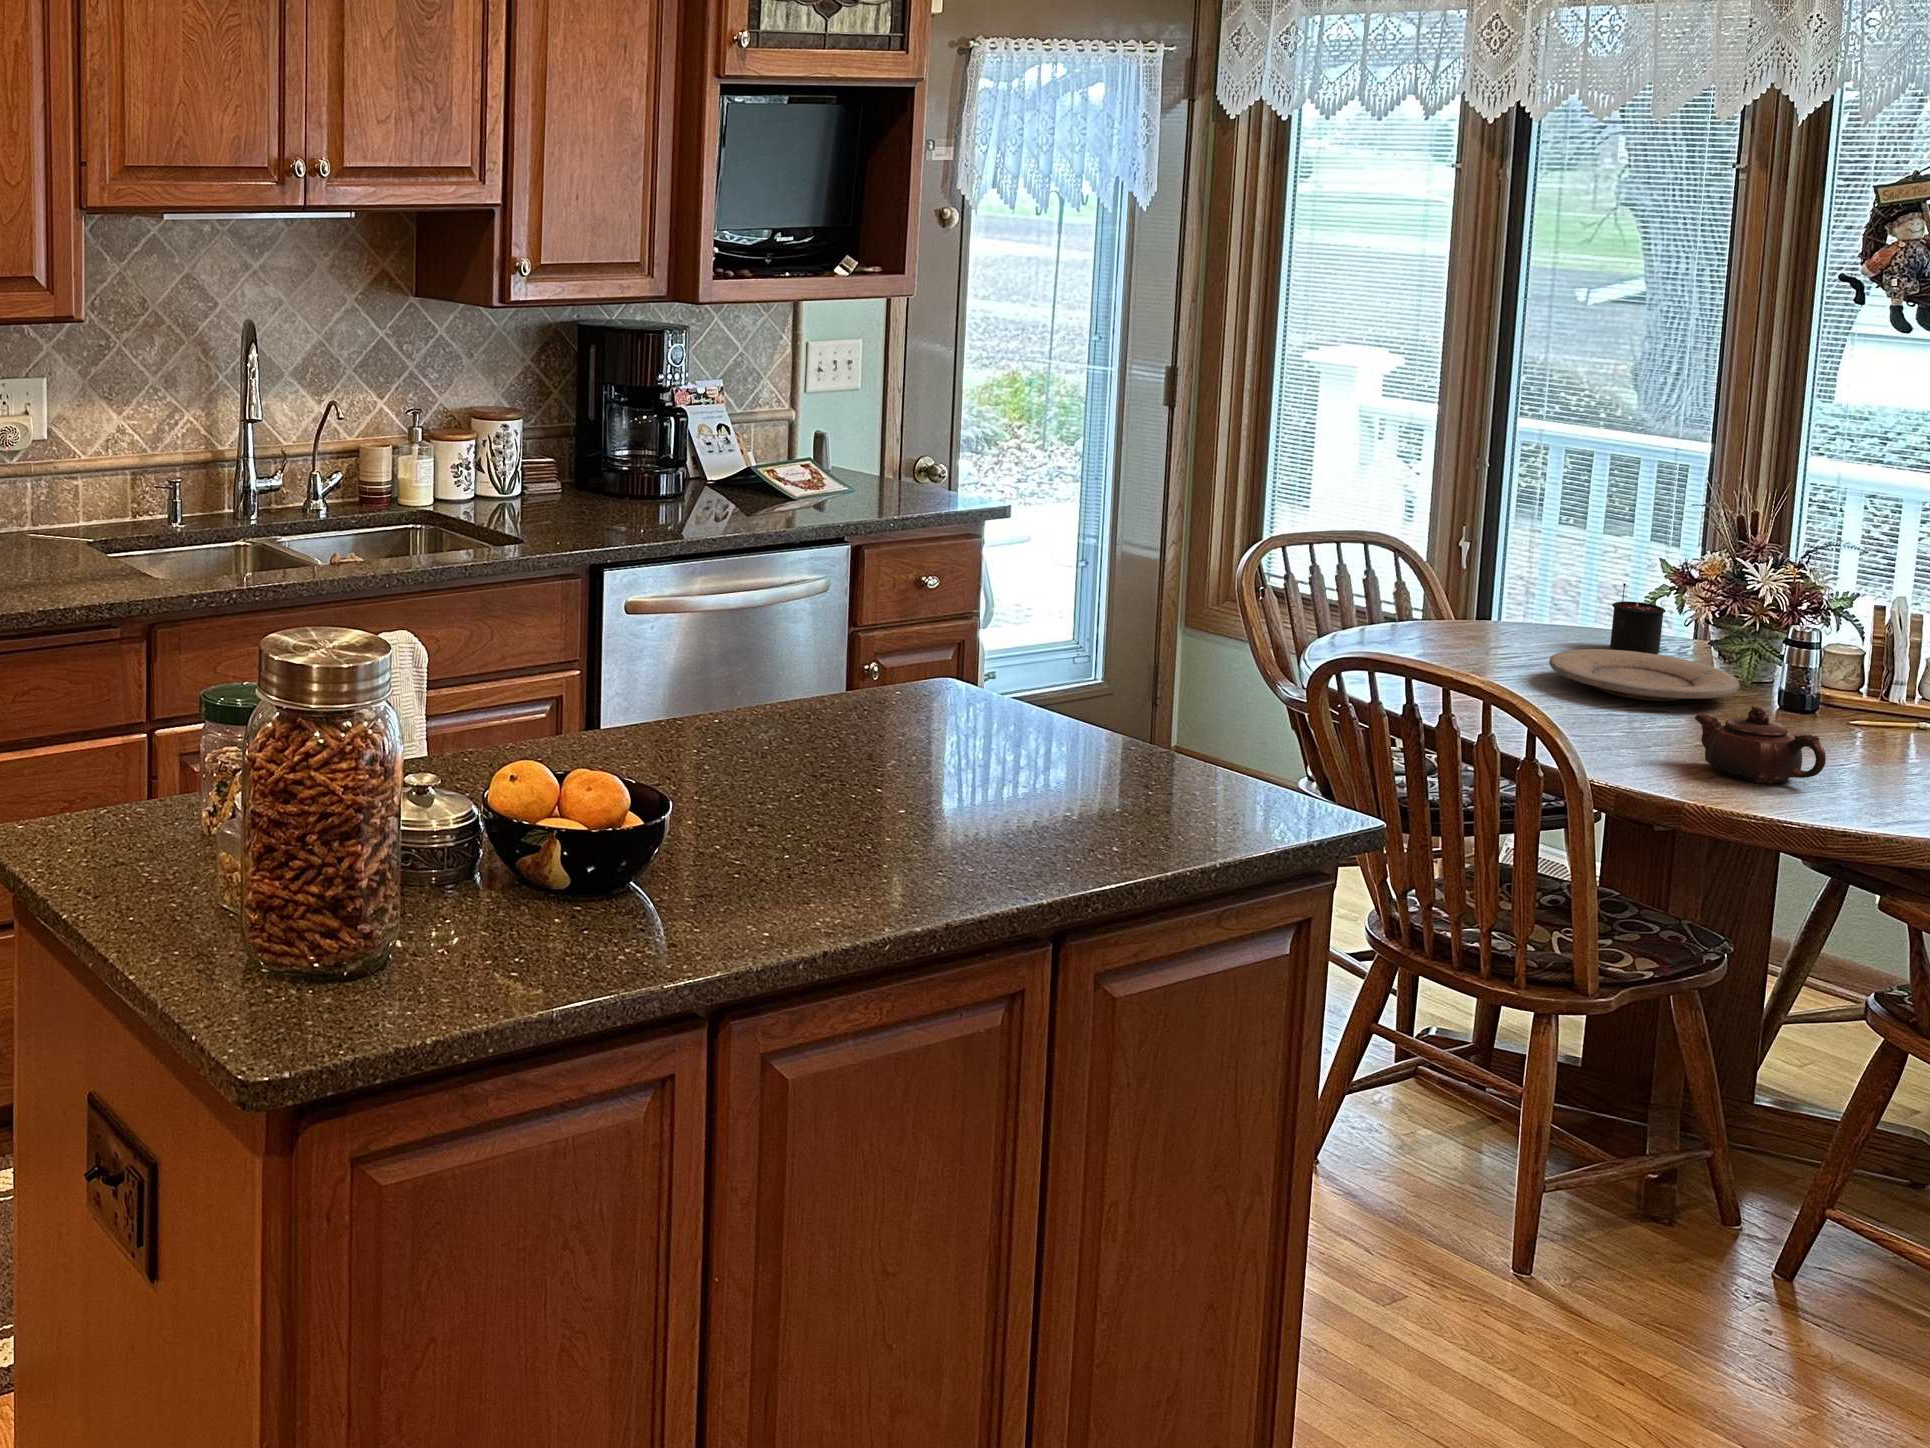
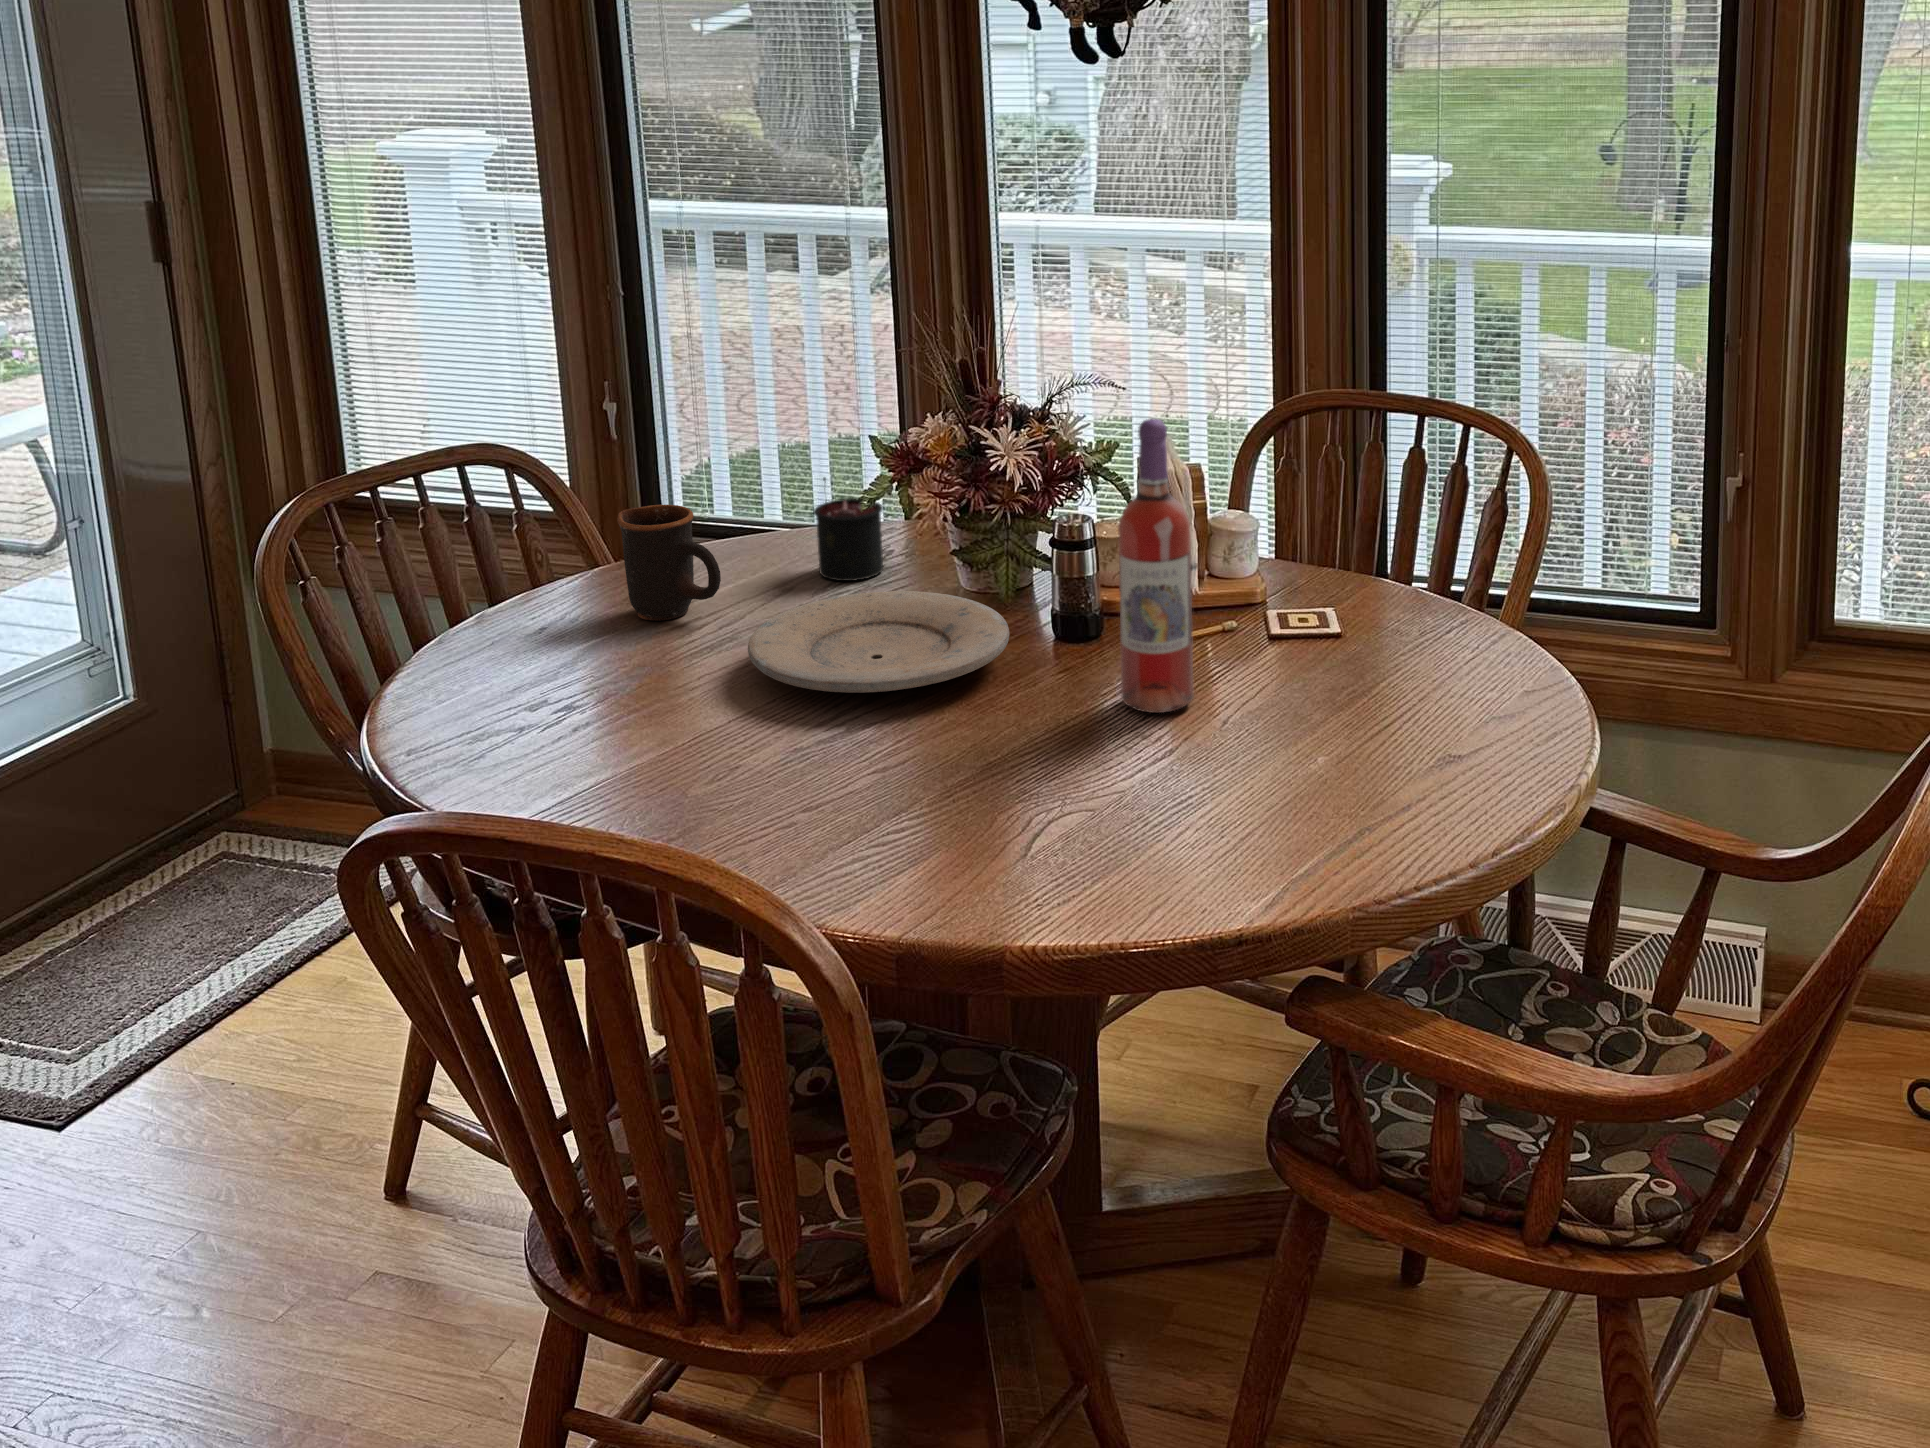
wine bottle: none [1811,554,1881,746] -> present [1118,419,1193,713]
mug: none [1473,575,1538,647] -> present [617,505,721,620]
teapot: present [1695,706,1826,783] -> none [989,726,1186,857]

